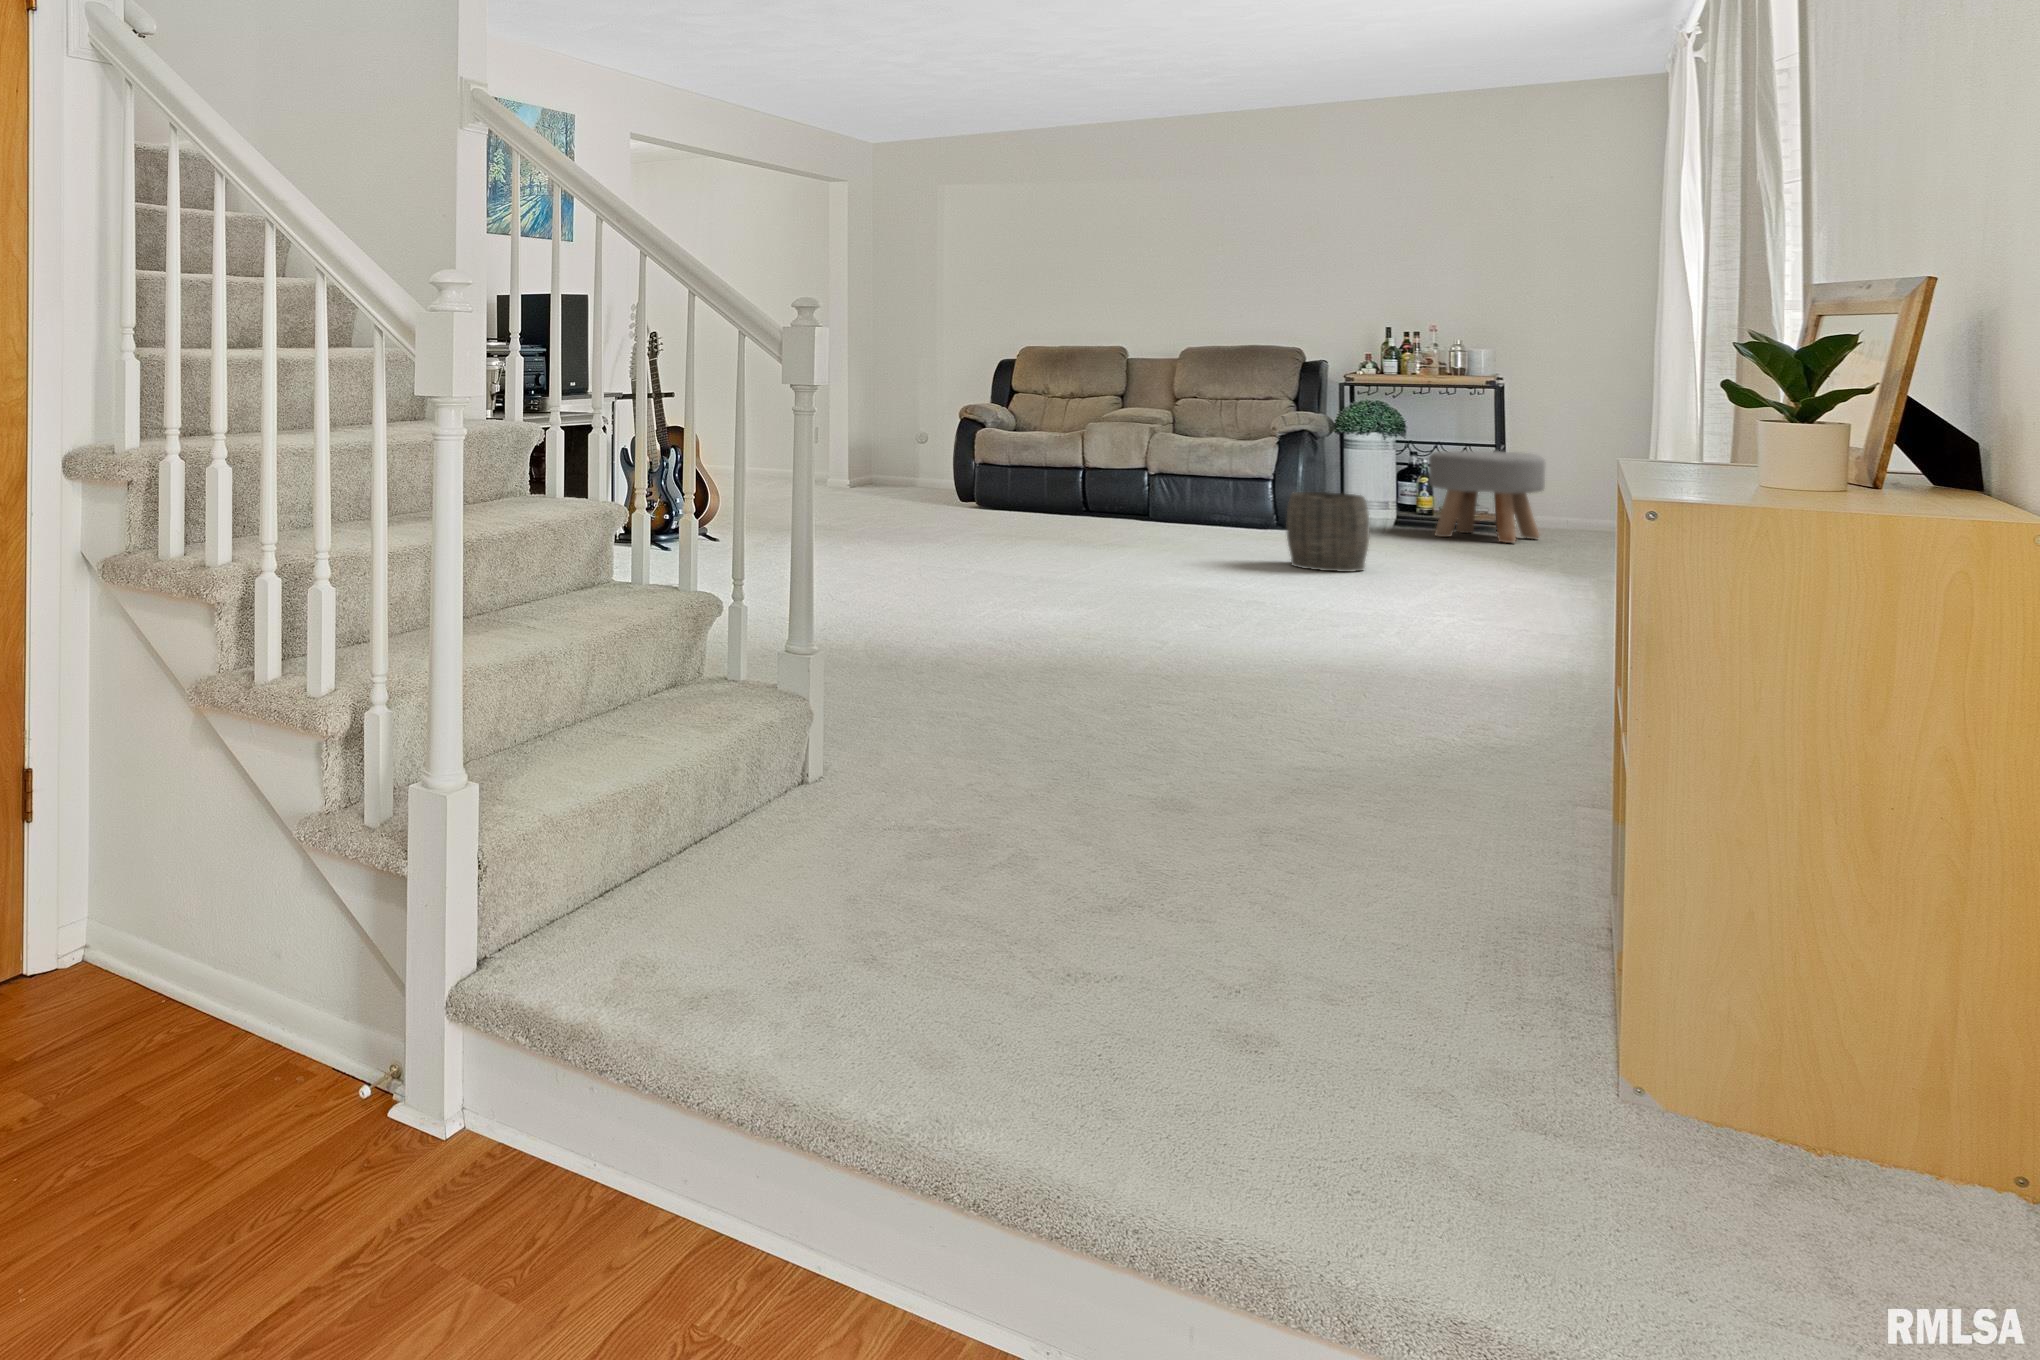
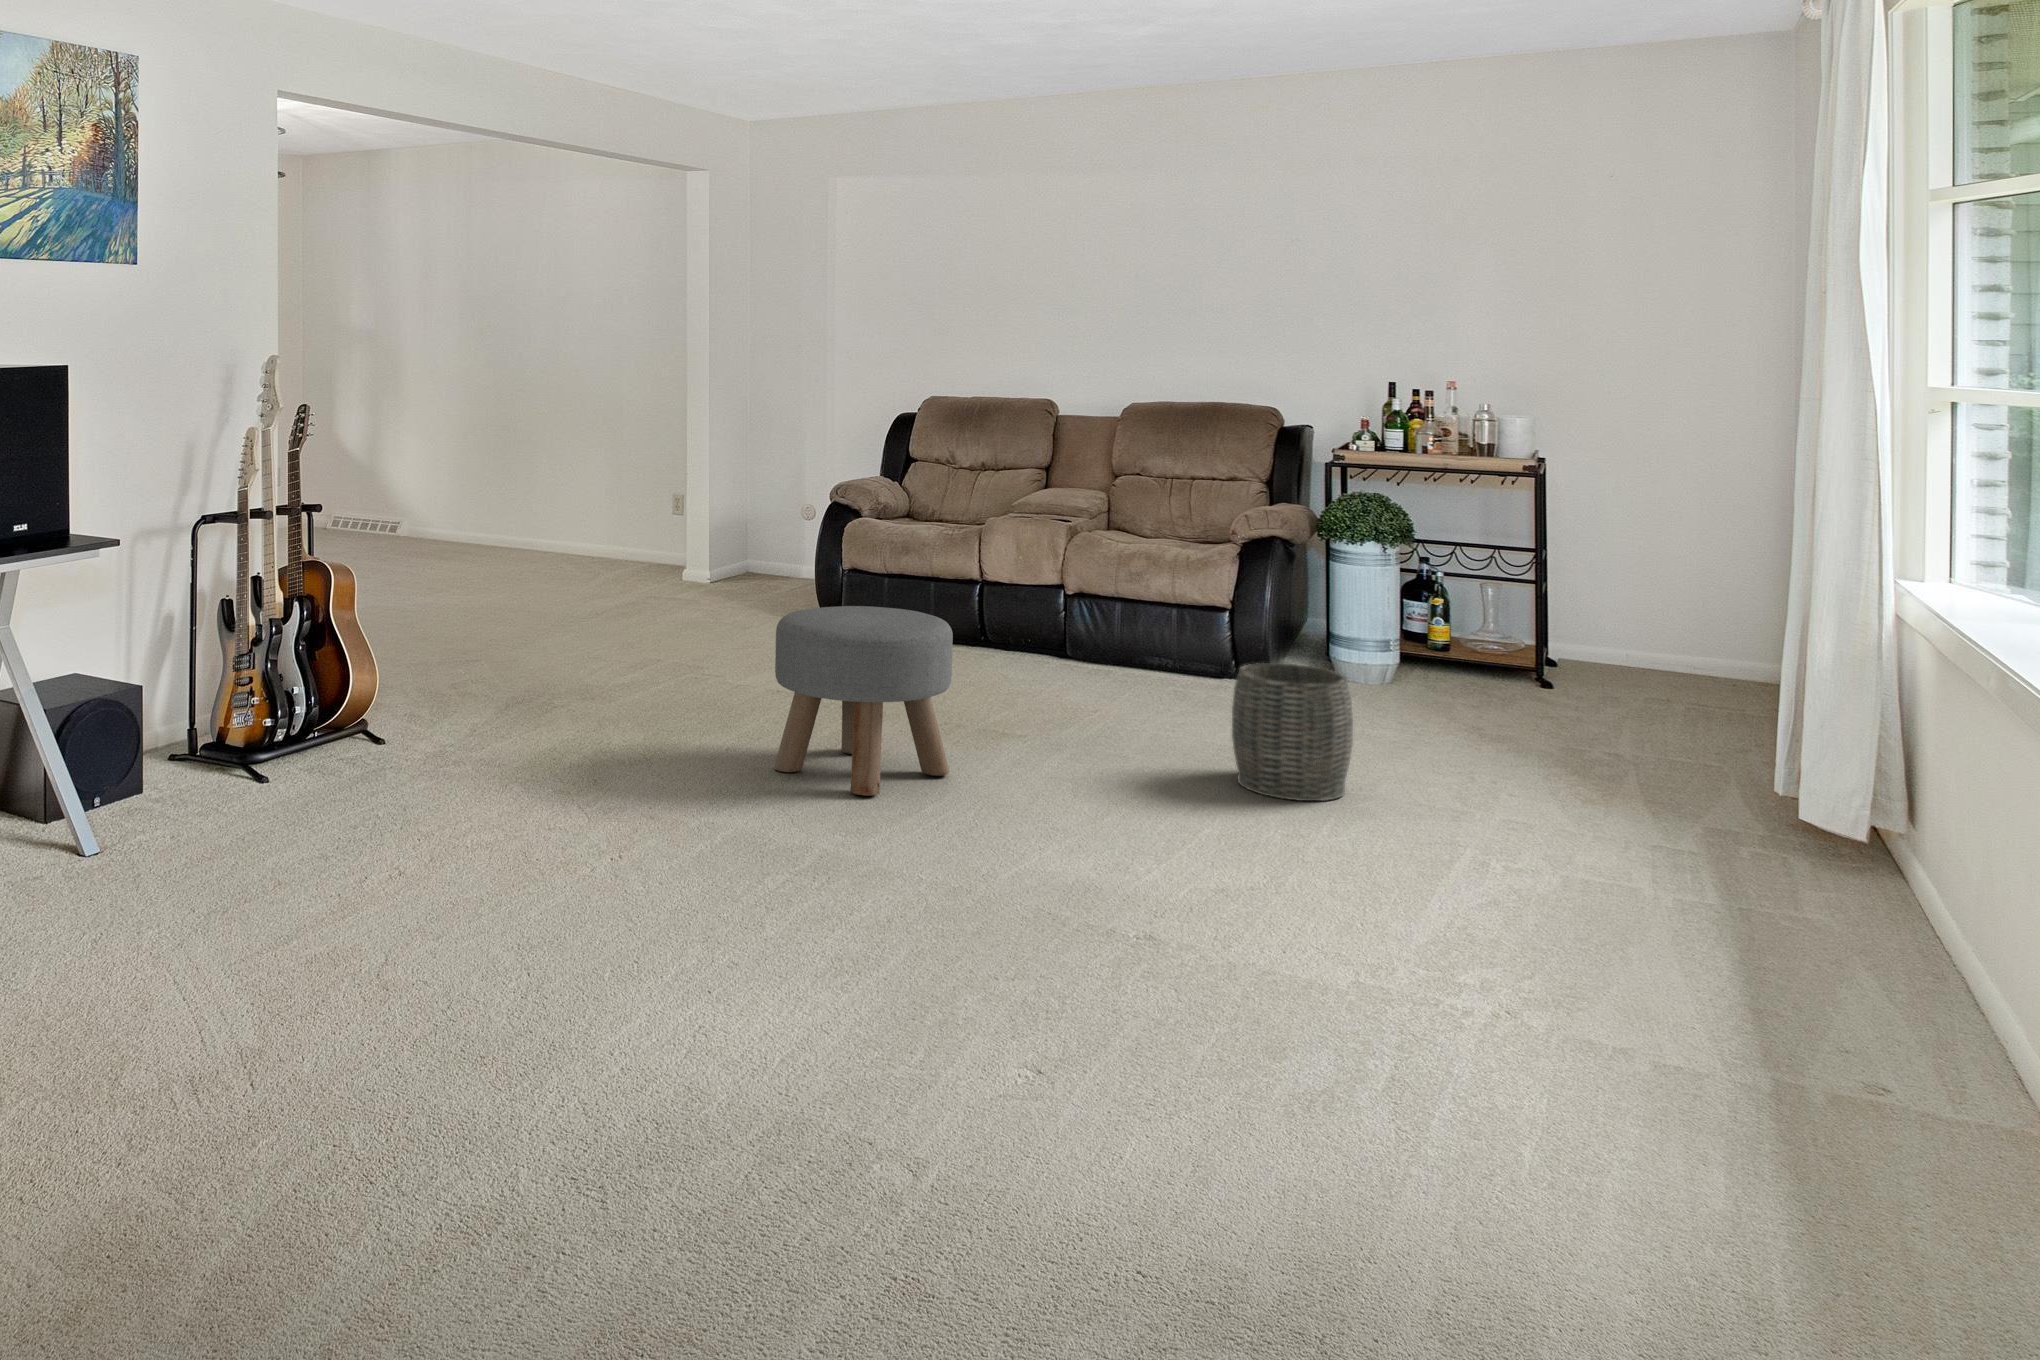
ottoman: present [1429,451,1545,543] -> present [774,606,953,796]

